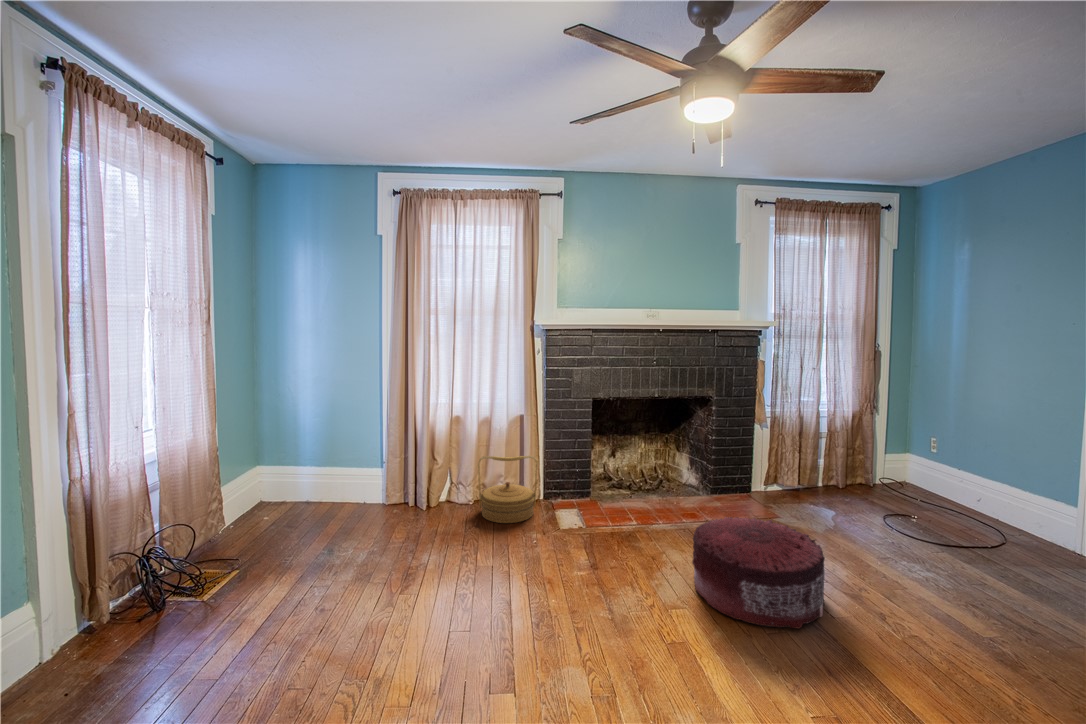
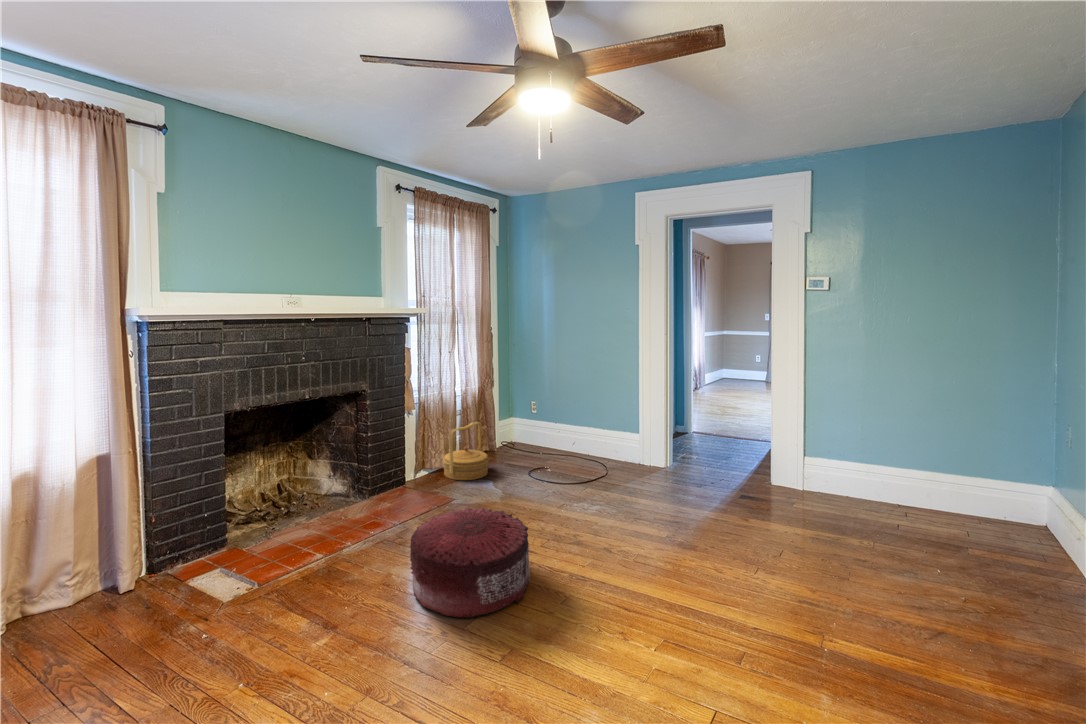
woven basket: present [478,456,538,523] -> present [443,422,489,480]

